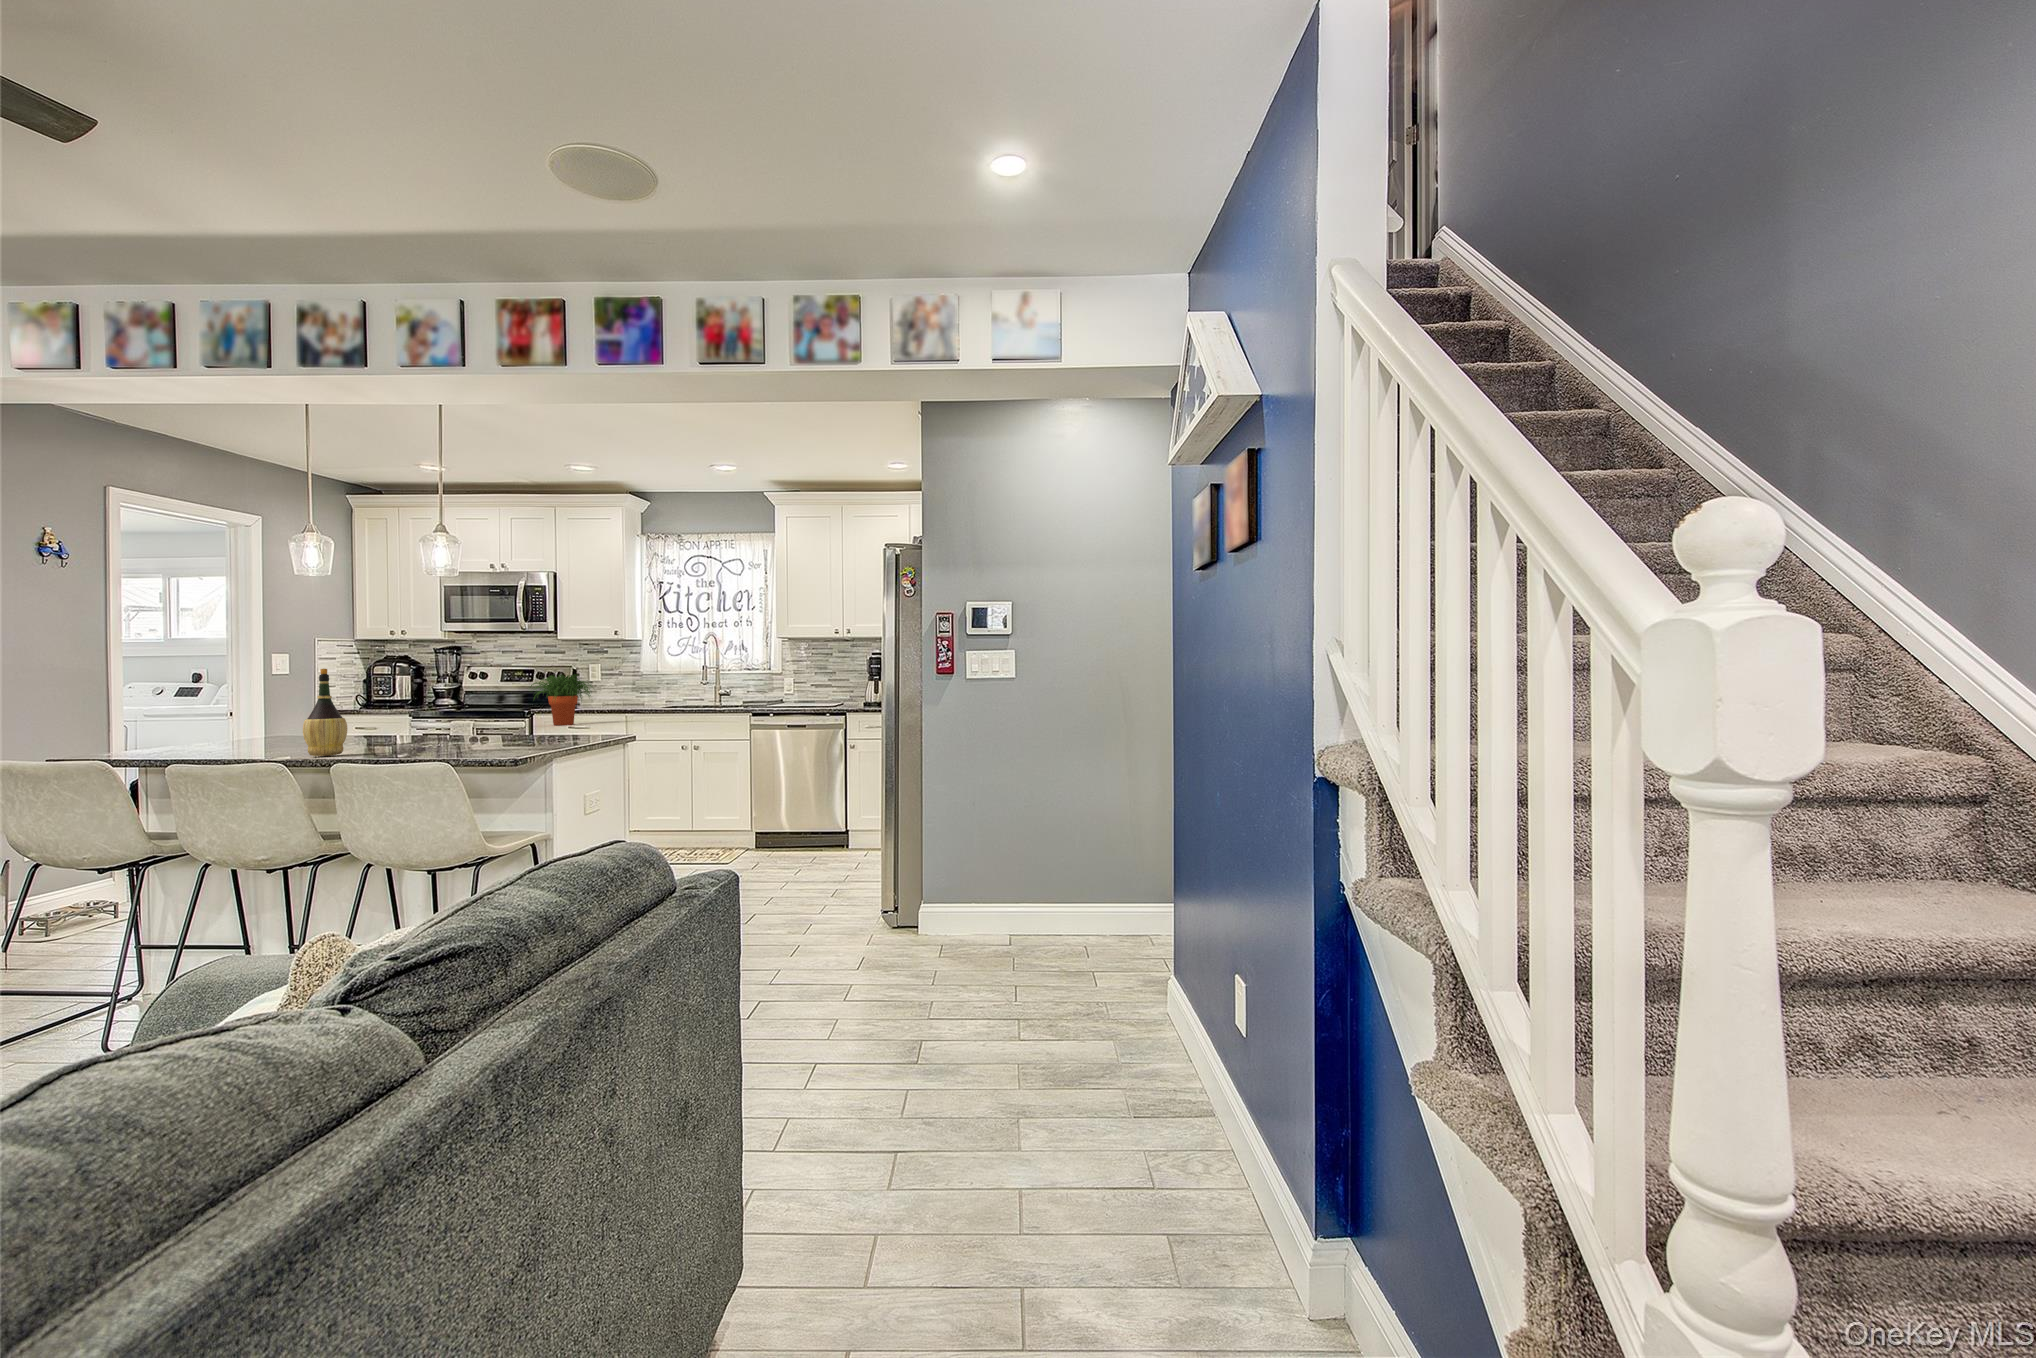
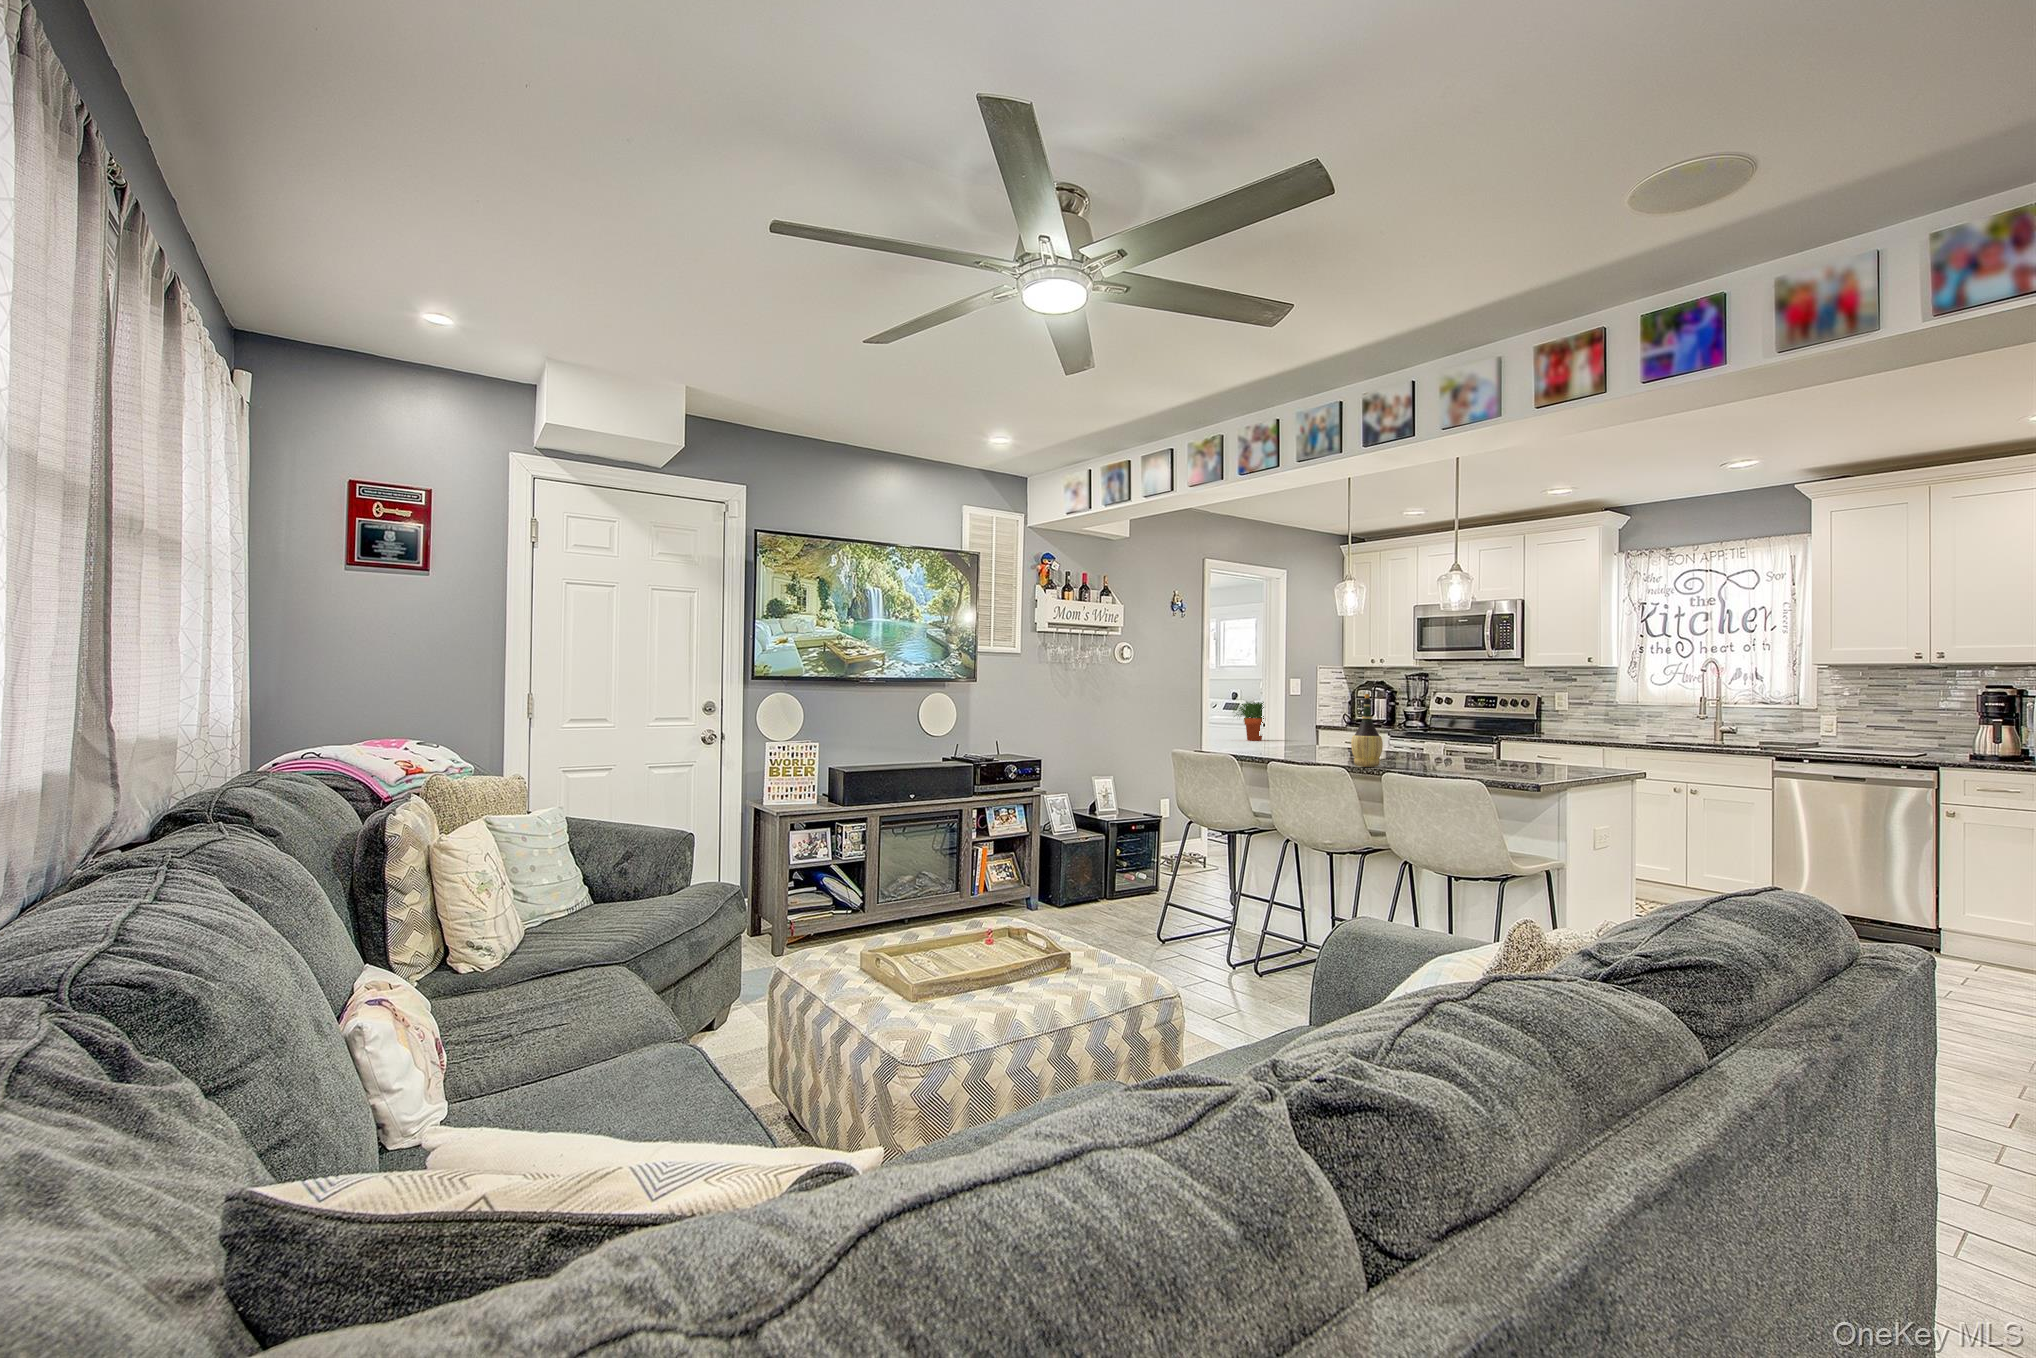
potted plant: present [531,675,592,725] -> present [1234,702,1264,741]

